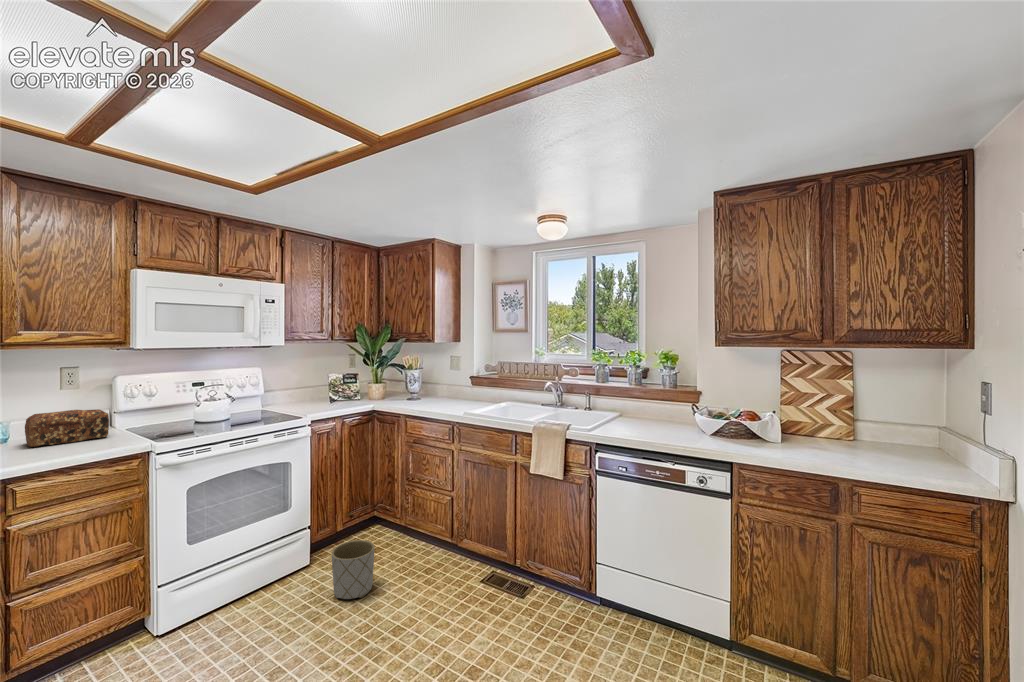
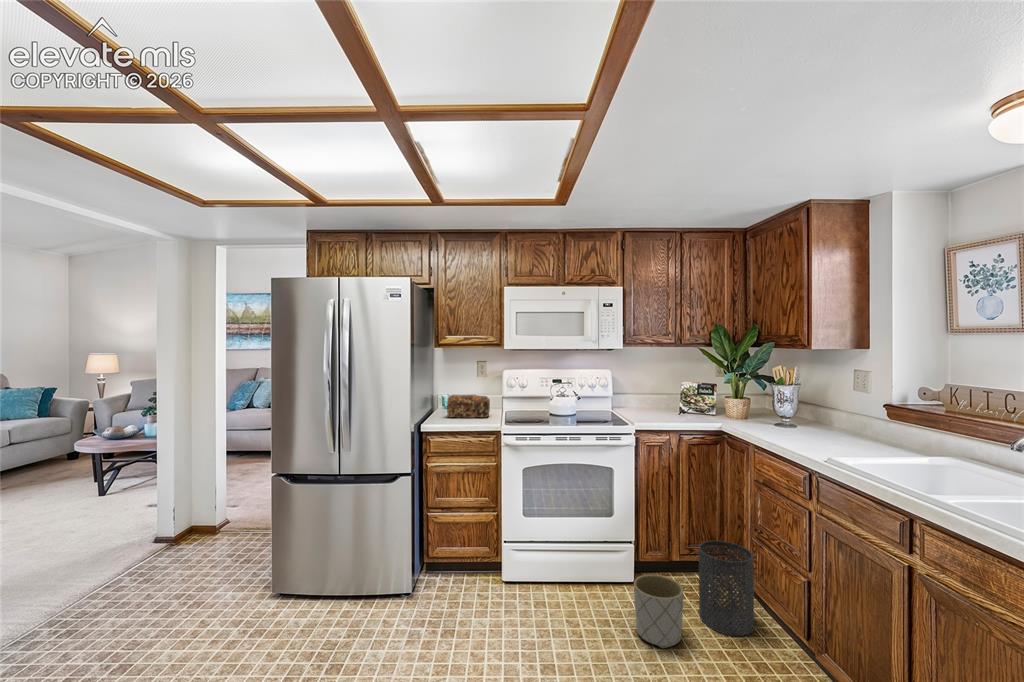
trash can: none [373,496,414,567] -> present [699,541,754,636]

